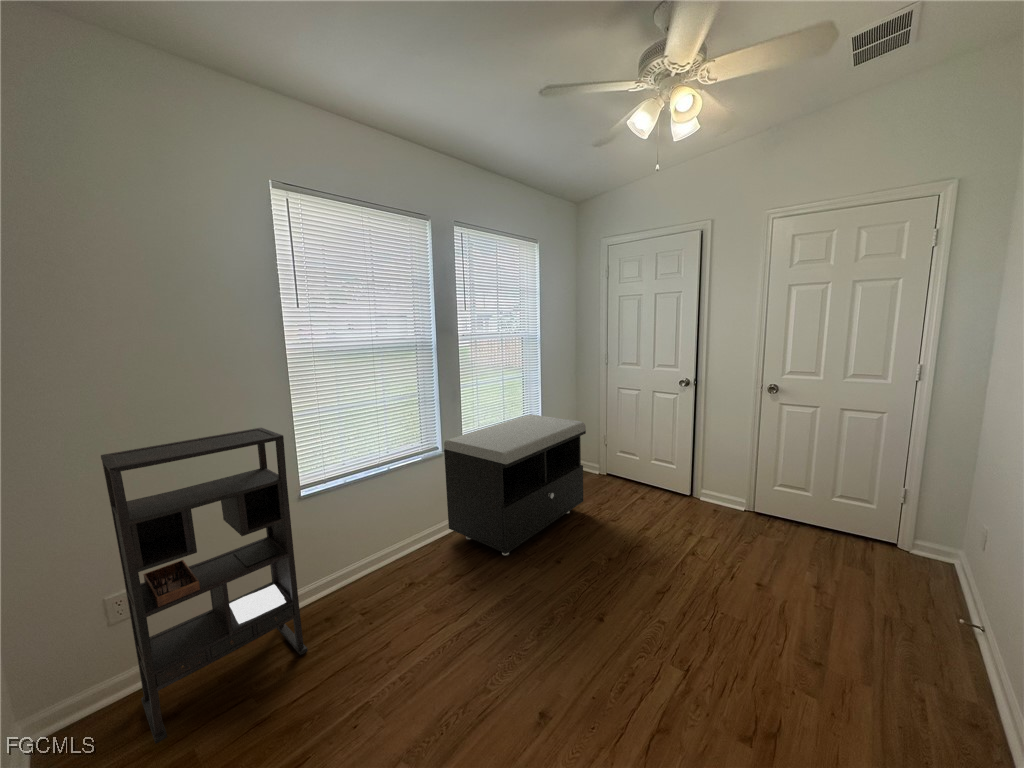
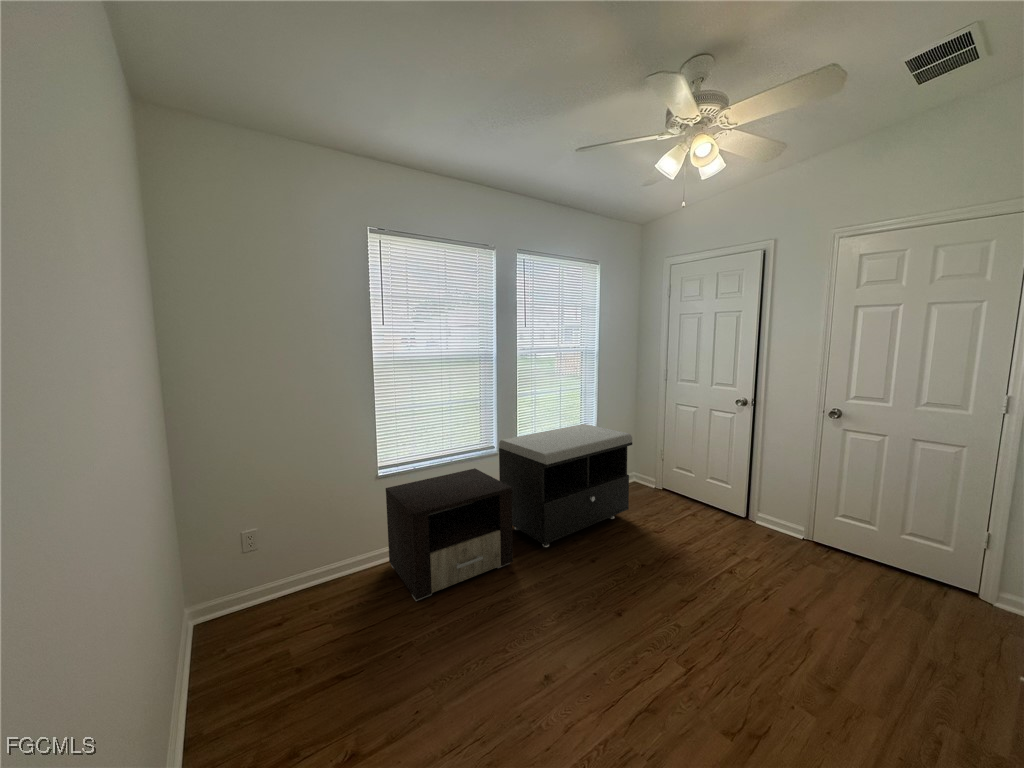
bookshelf: present [101,428,308,744] -> none [249,417,375,636]
nightstand: none [310,476,474,650] -> present [386,468,513,601]

